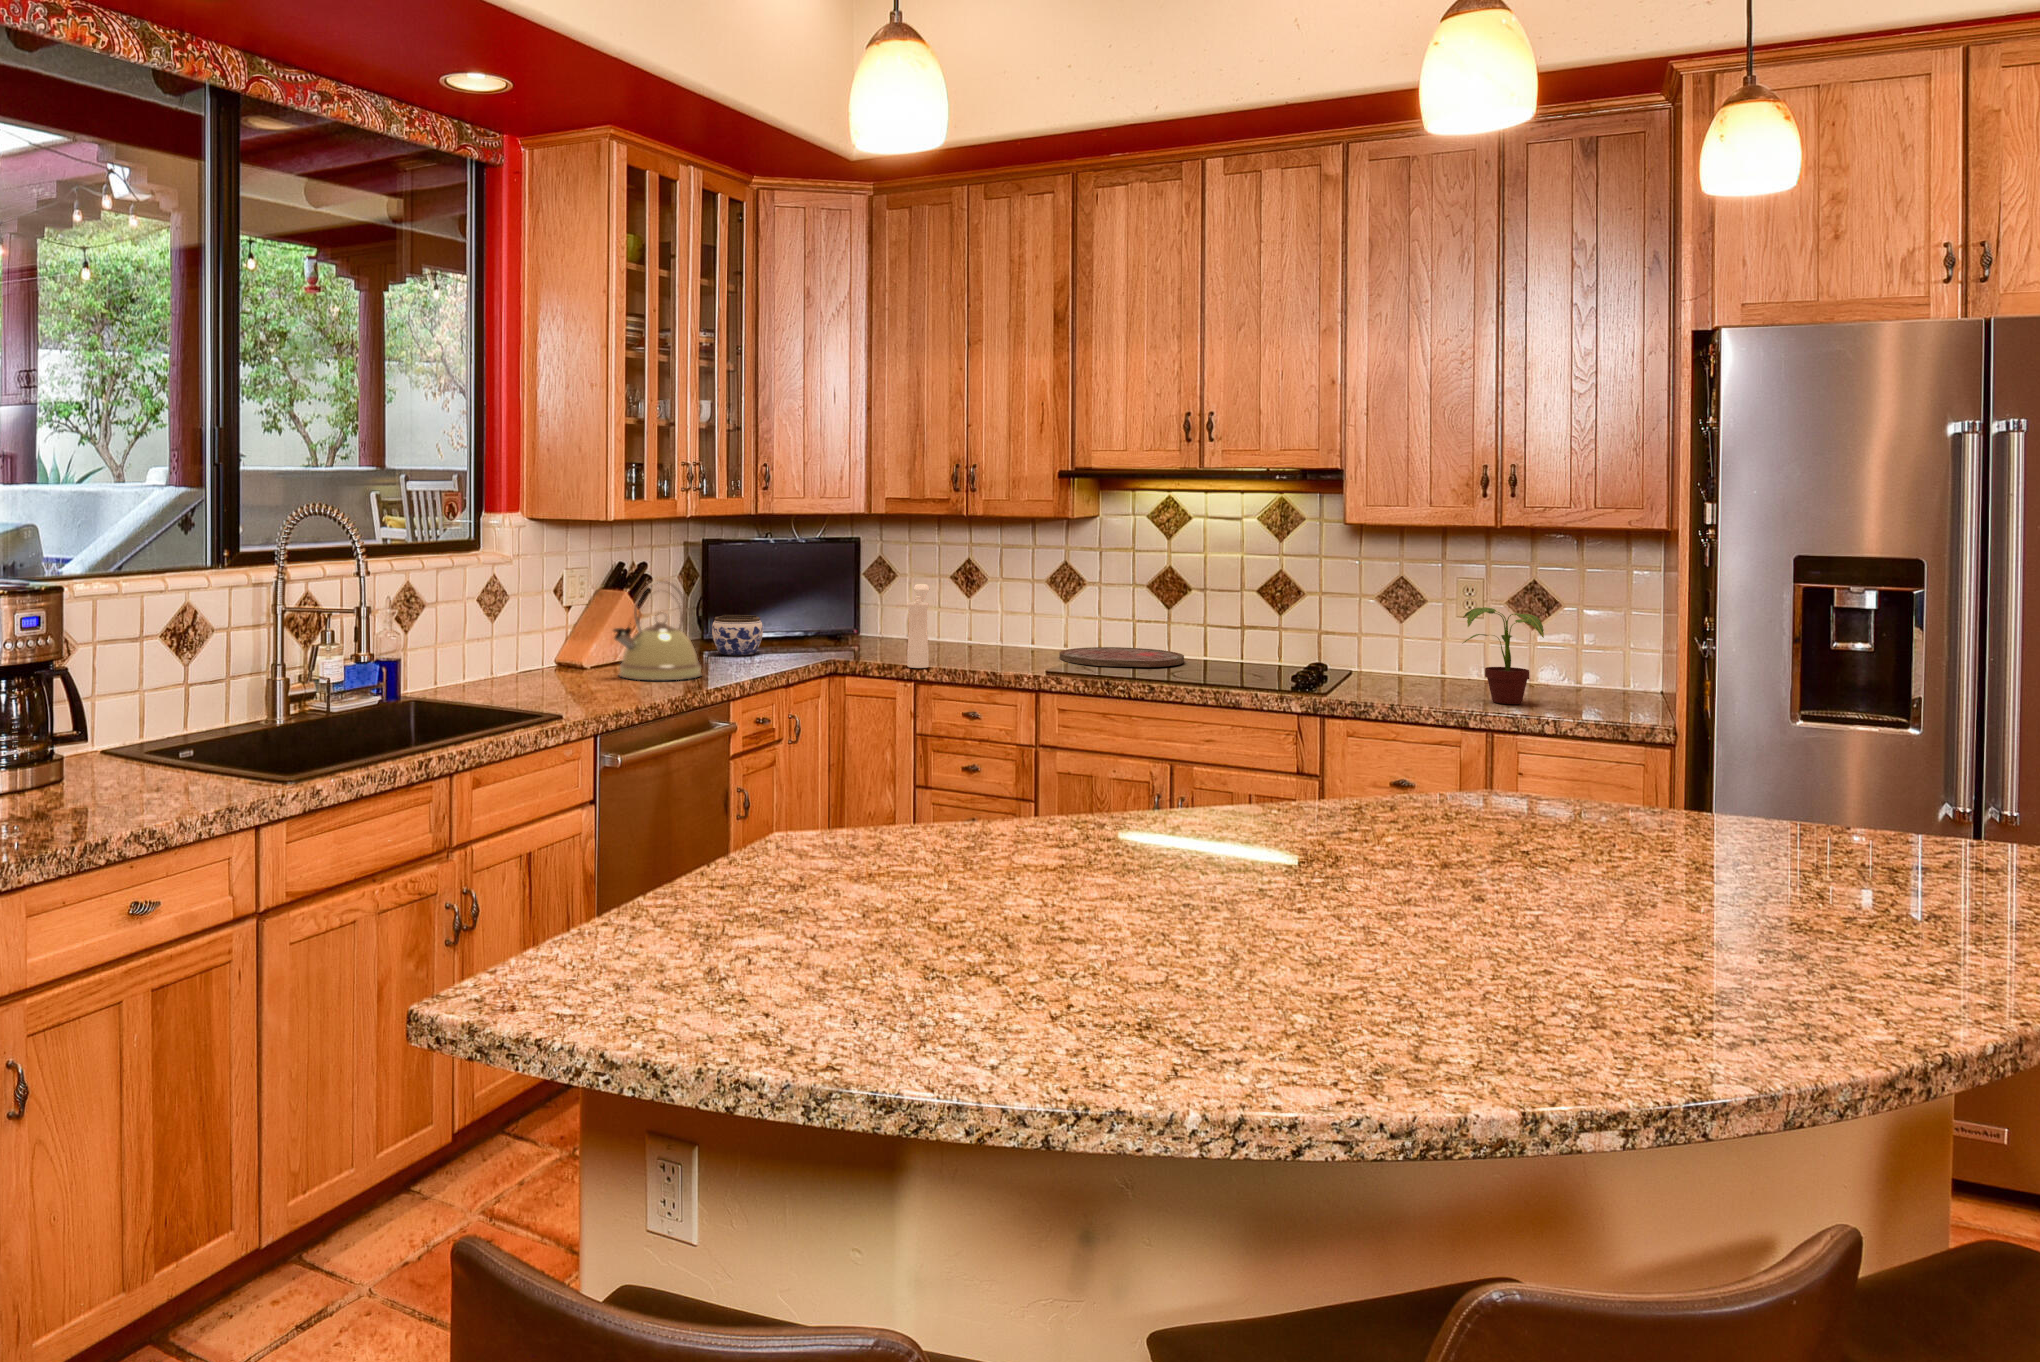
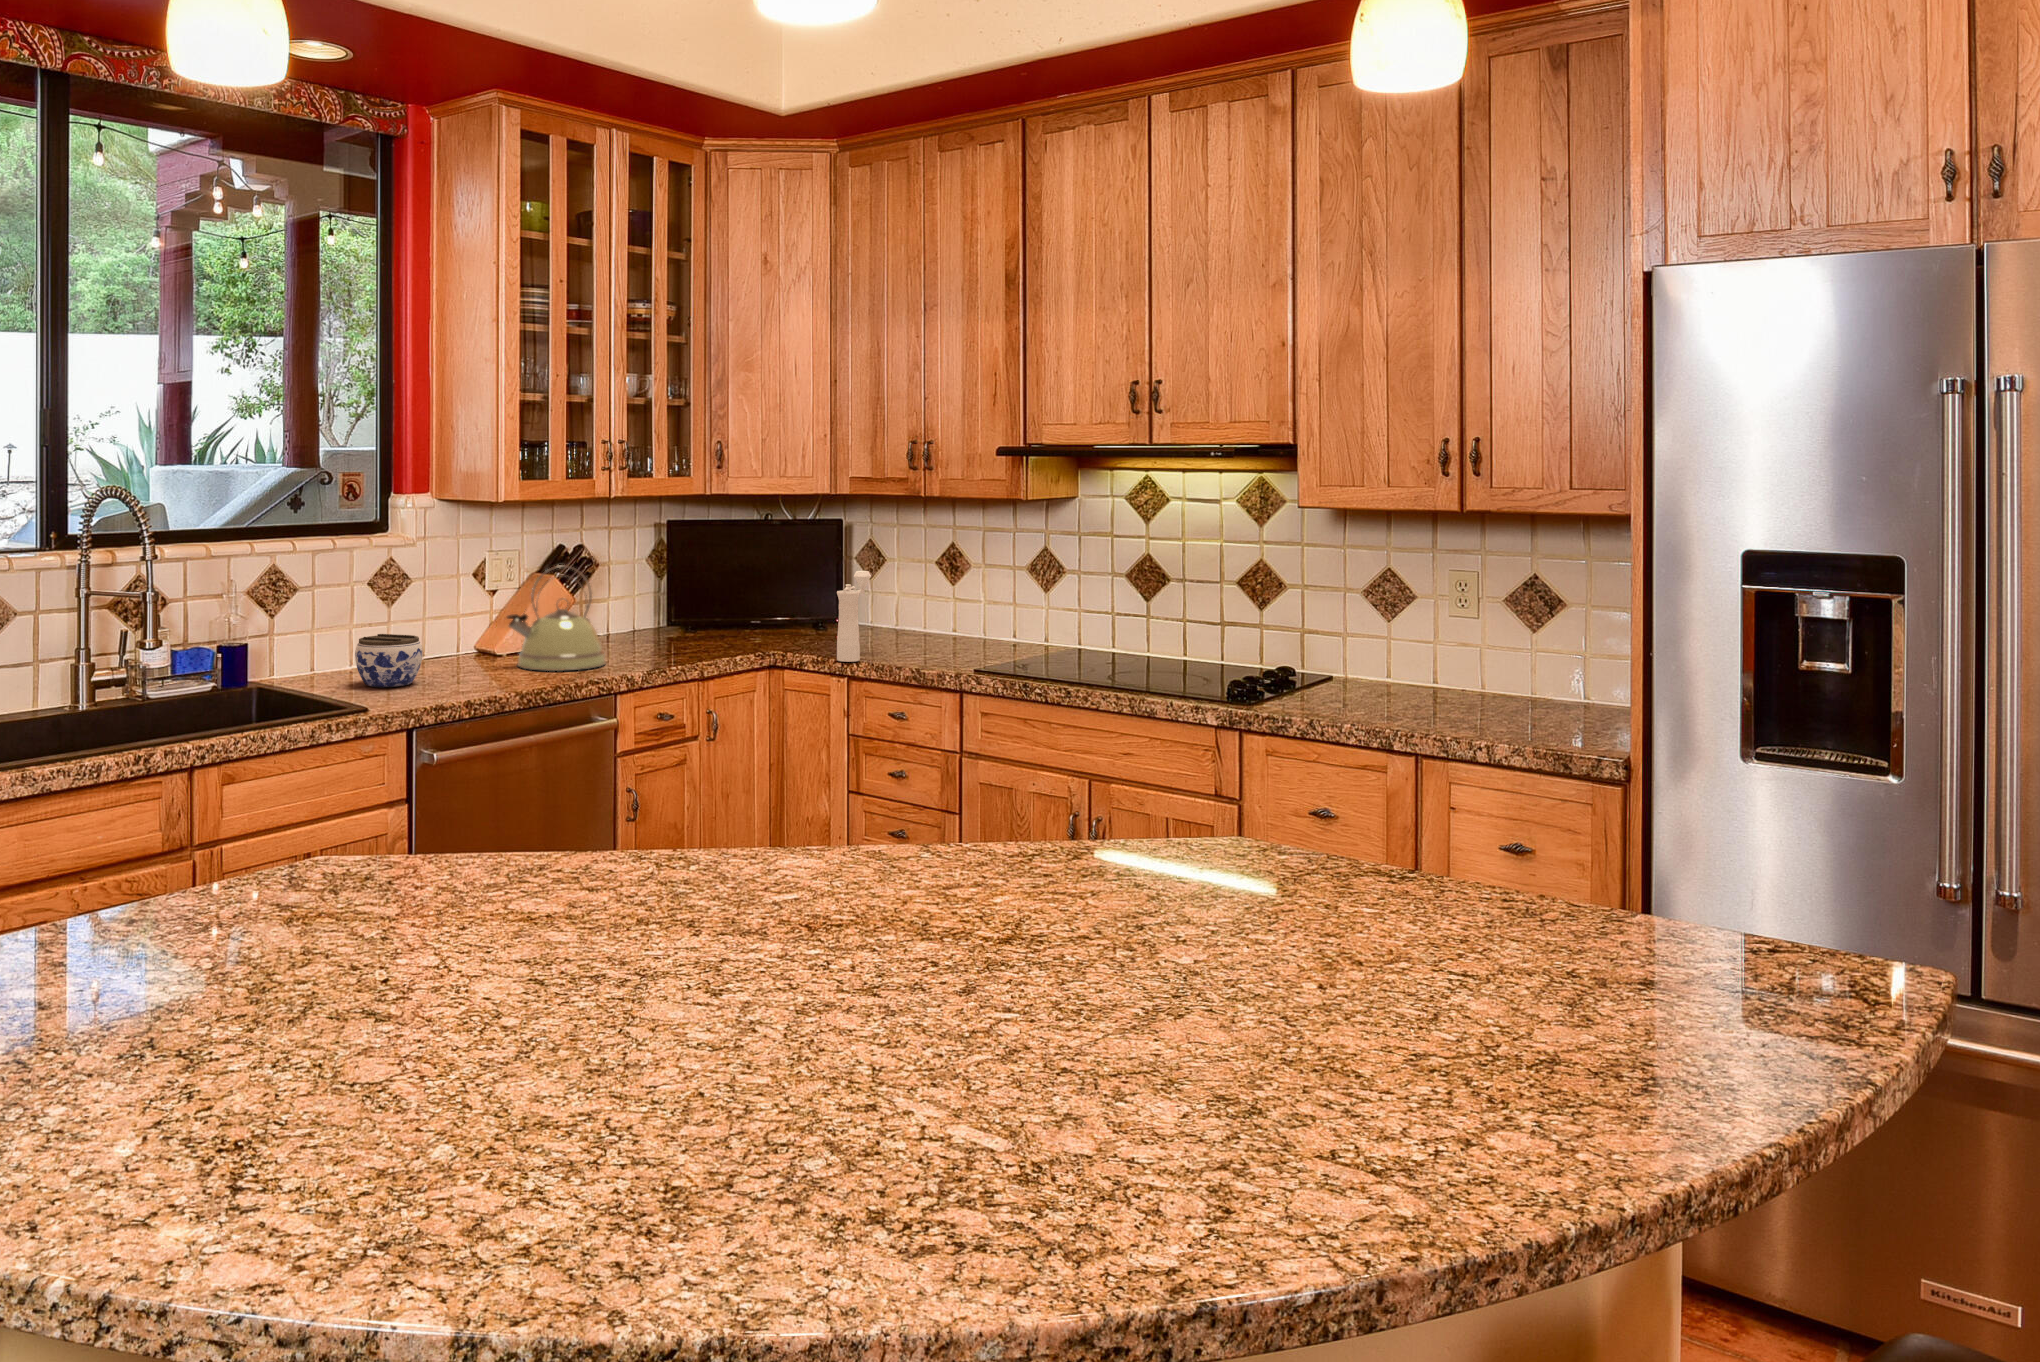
potted plant: present [1462,607,1544,704] -> none [1410,608,1505,721]
jar: present [712,615,763,655] -> present [355,634,422,687]
cutting board: present [1059,647,1184,667] -> none [1020,641,1154,666]

